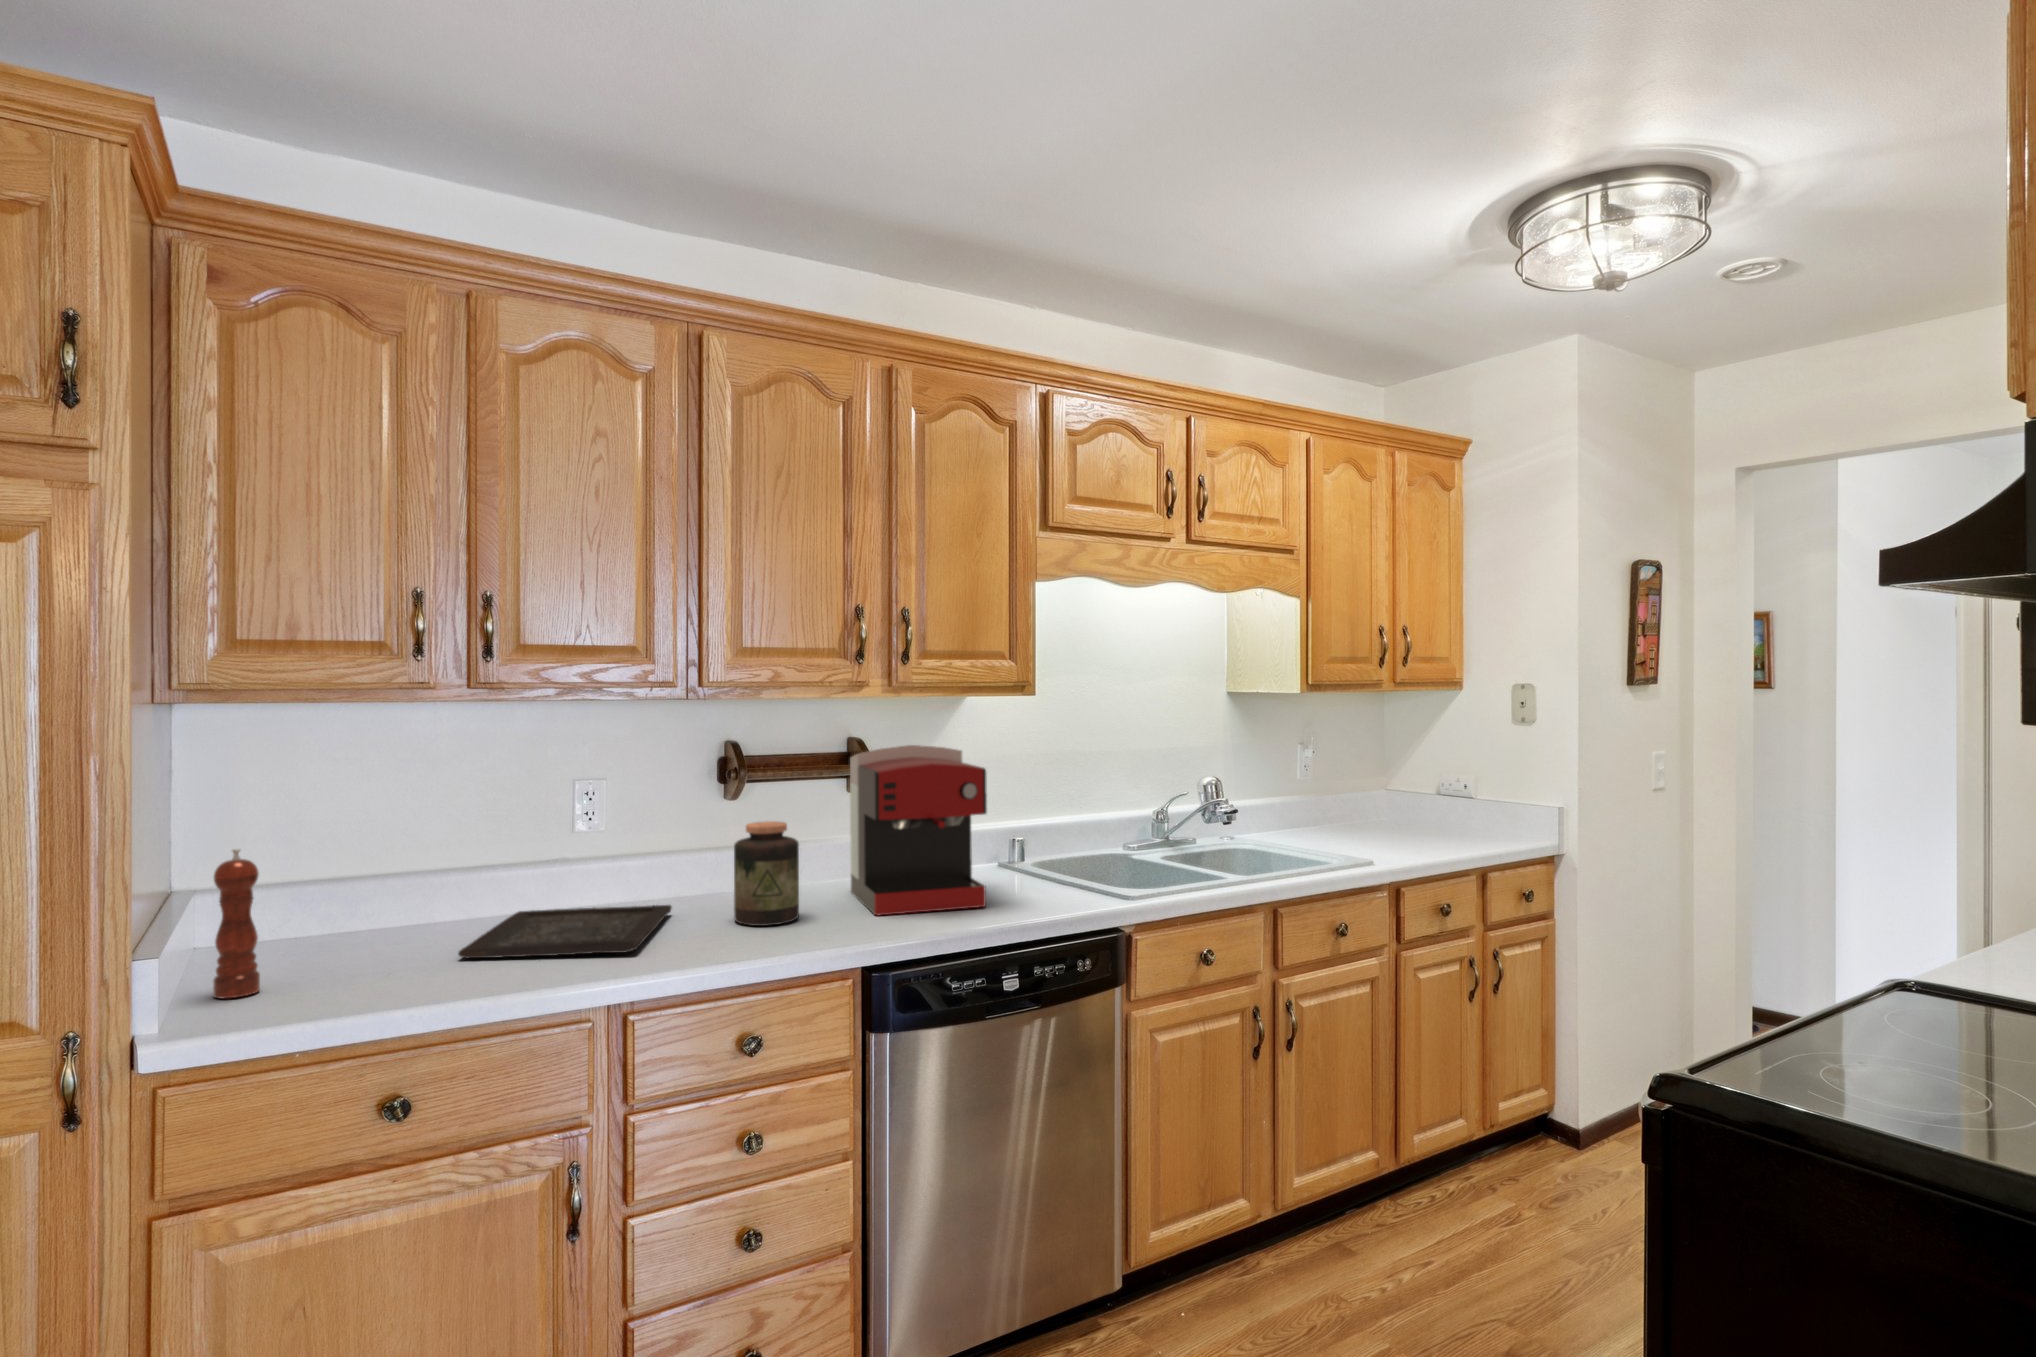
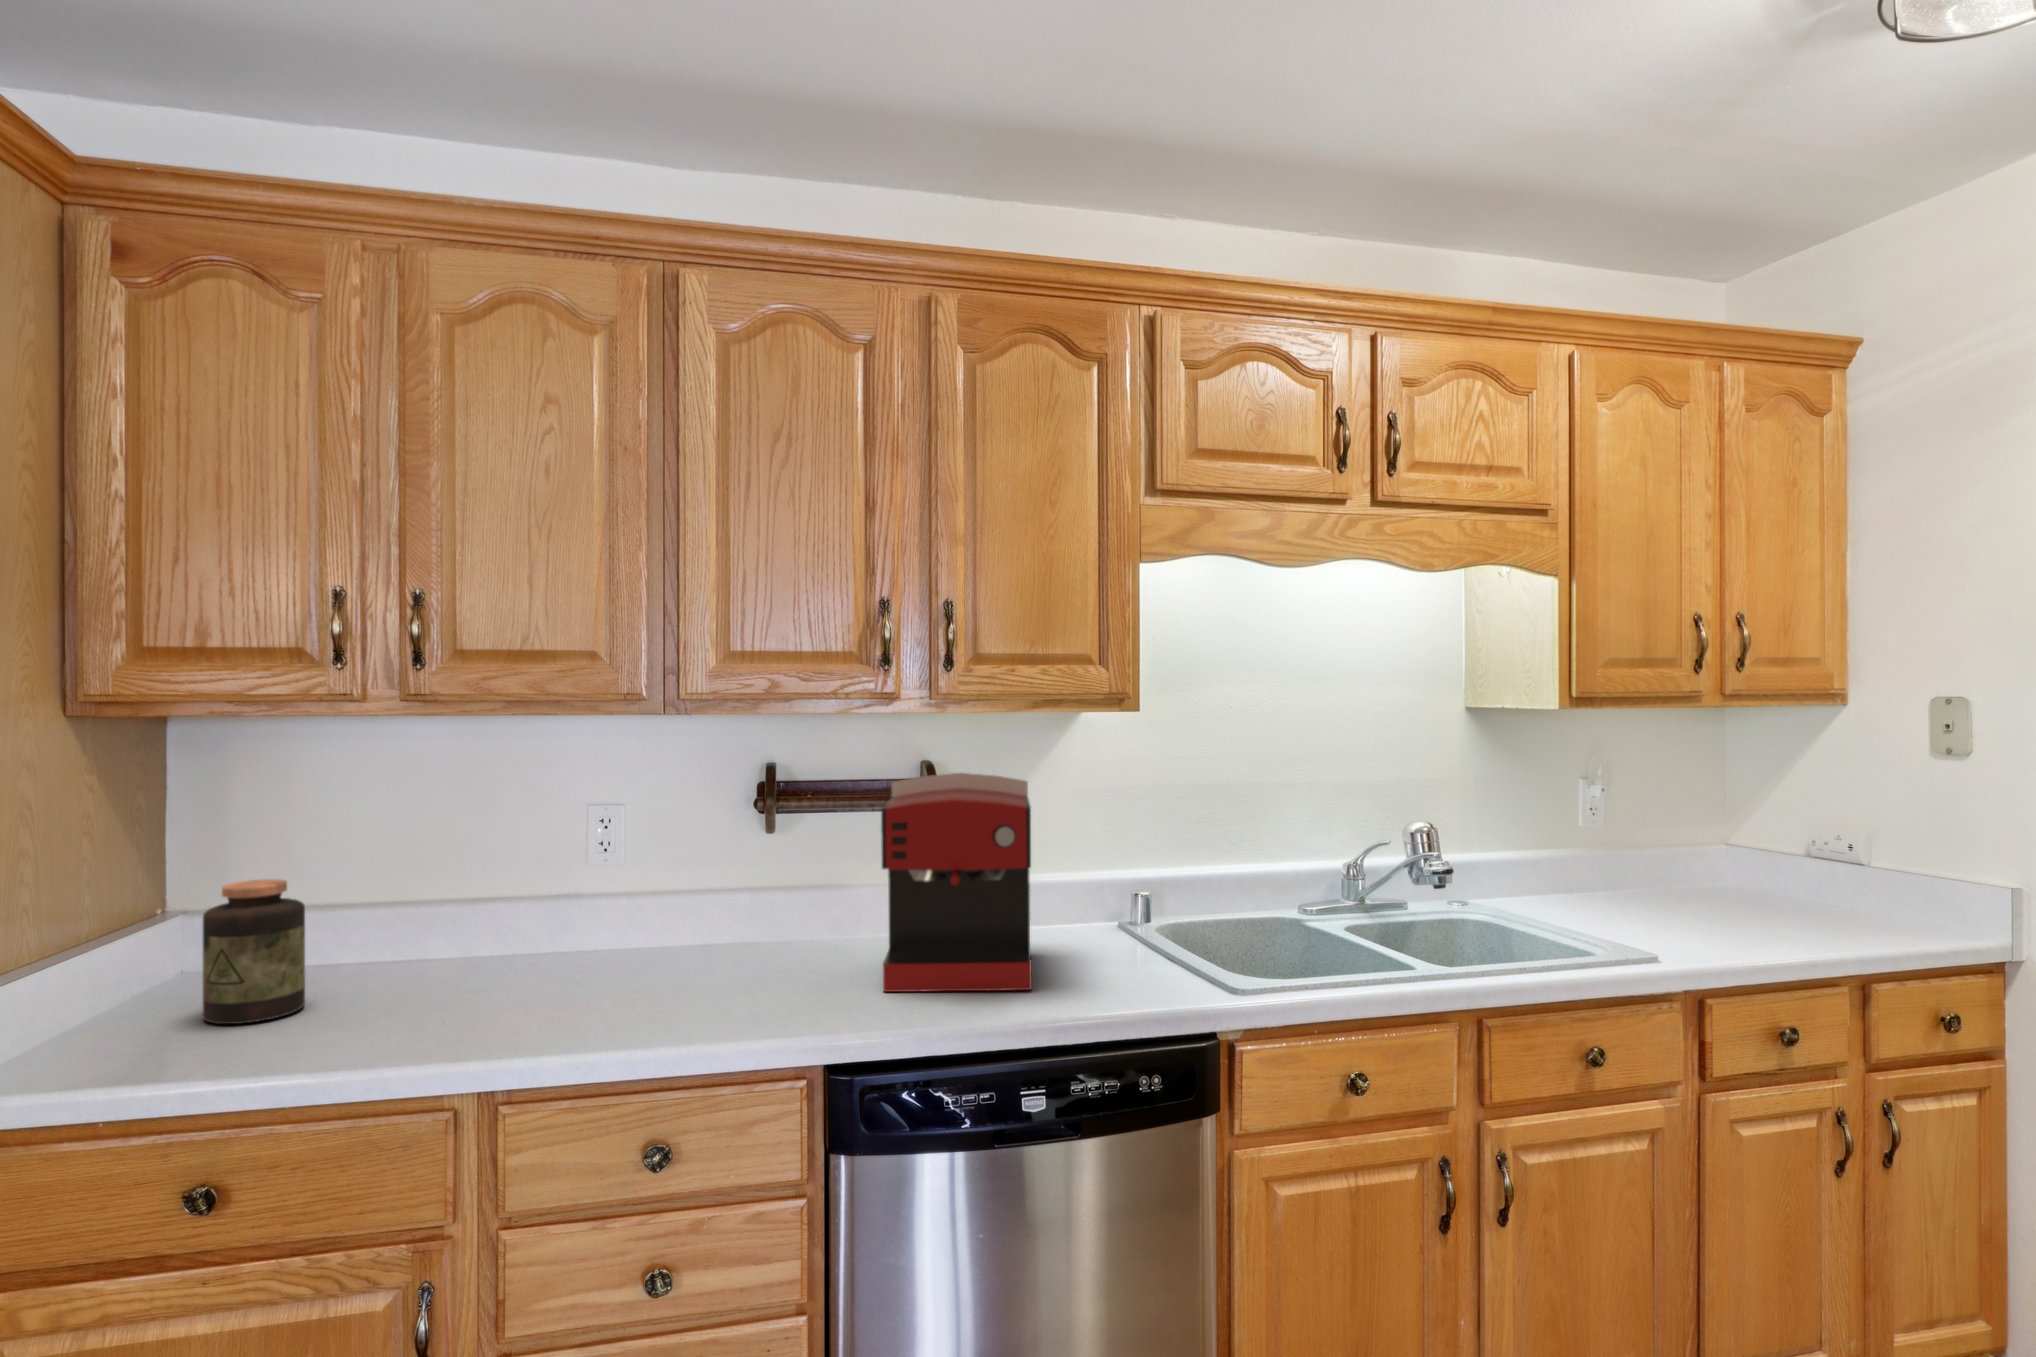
jar: present [734,821,799,926] -> present [203,879,305,1024]
pepper mill: present [213,849,260,999] -> none [79,878,133,1046]
tray: present [458,905,672,958] -> none [365,953,662,1023]

